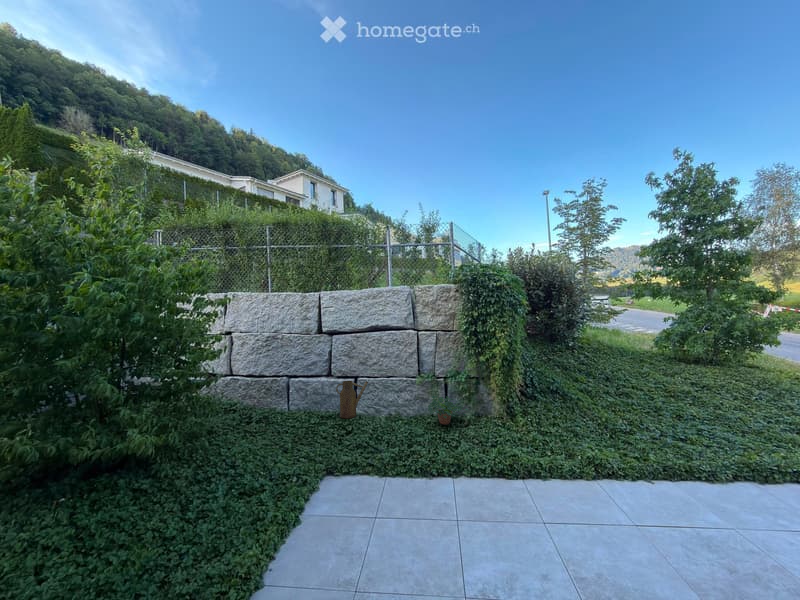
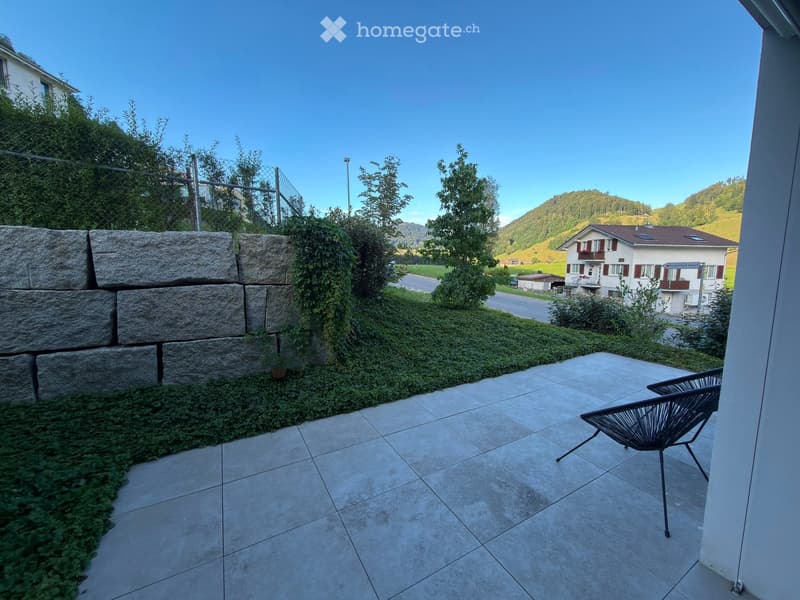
watering can: present [336,381,368,419] -> none [128,346,180,394]

